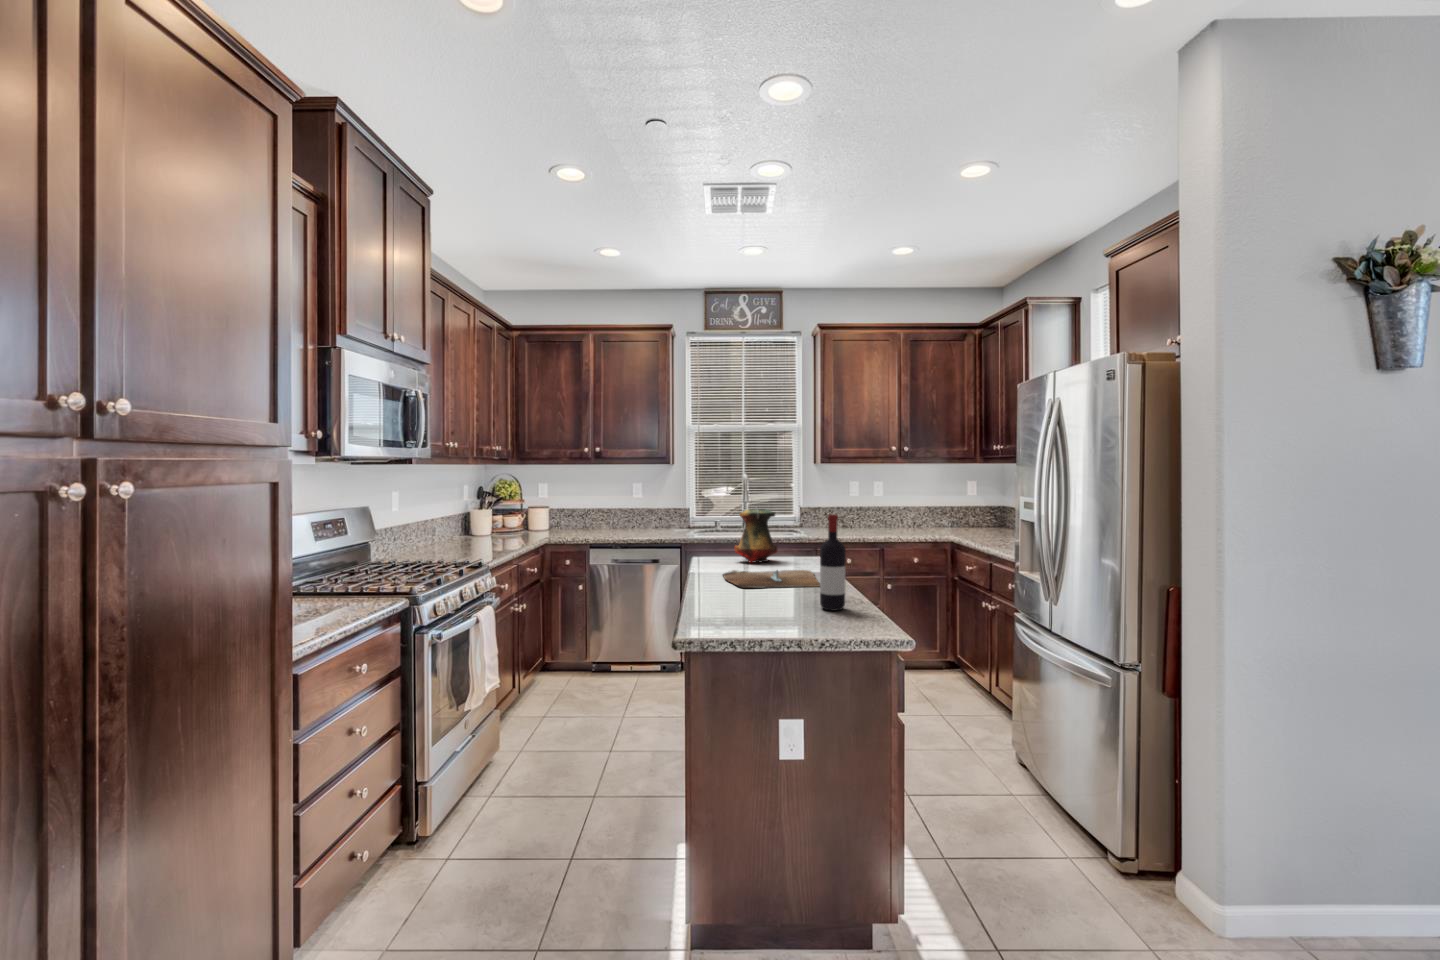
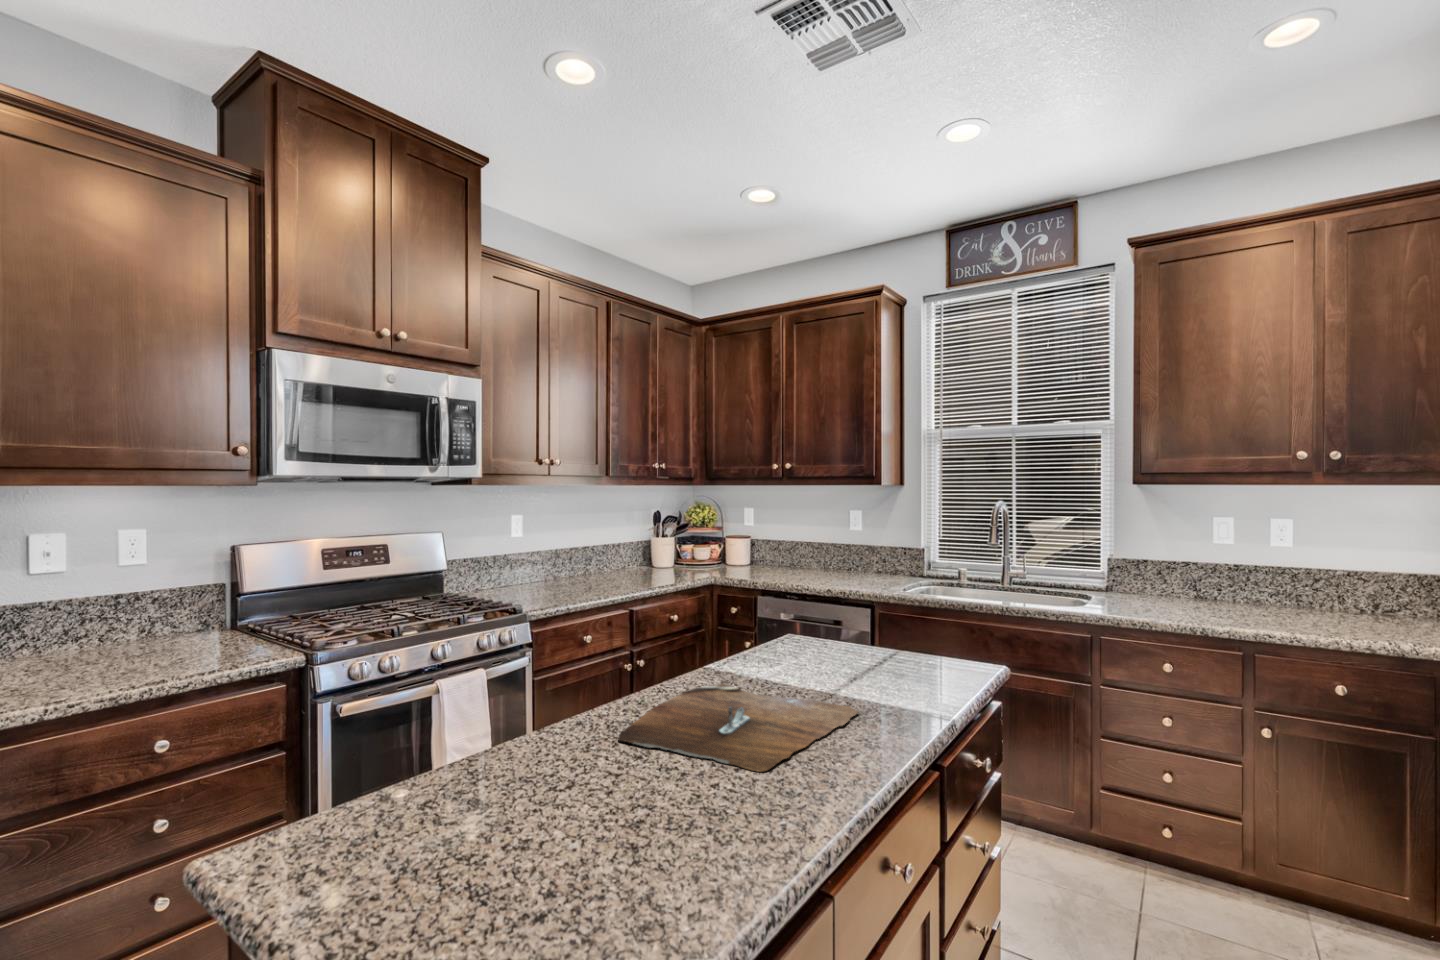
vase: present [735,509,778,563] -> none [793,567,871,669]
wine bottle: present [820,514,846,611] -> none [537,625,607,900]

